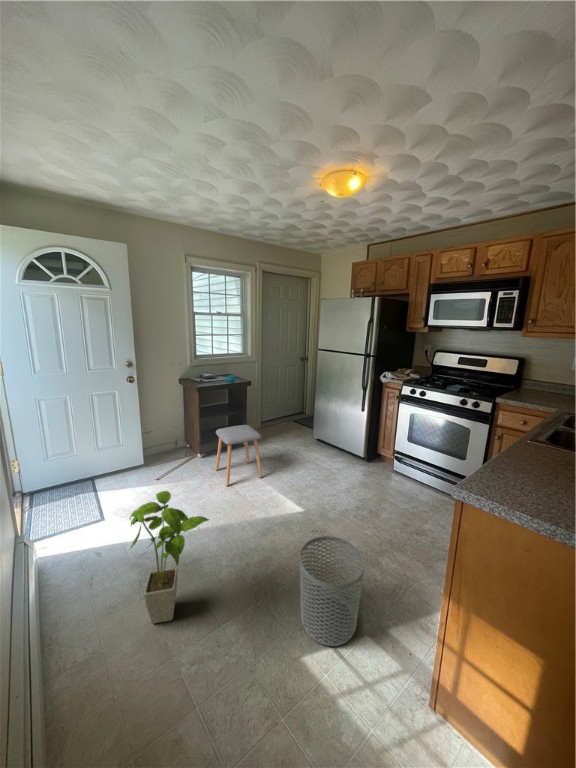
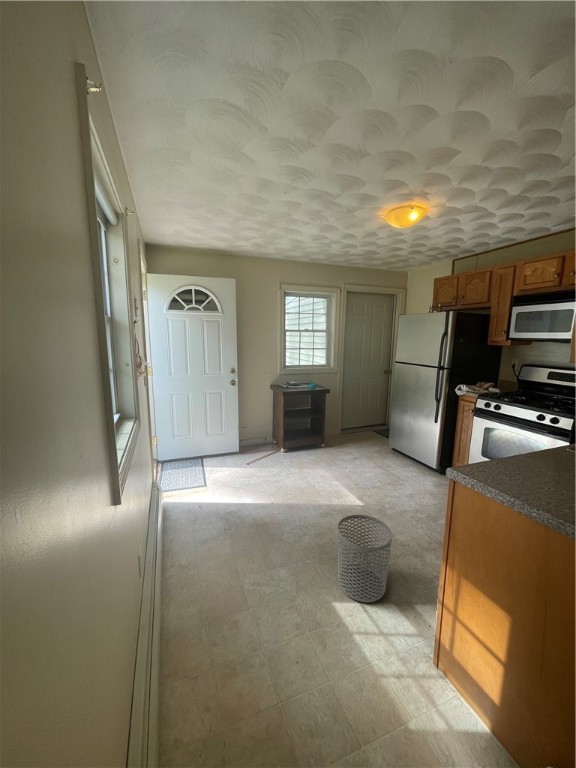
stool: present [216,425,262,486] -> none [293,427,332,477]
house plant: present [130,491,209,624] -> none [219,457,274,555]

